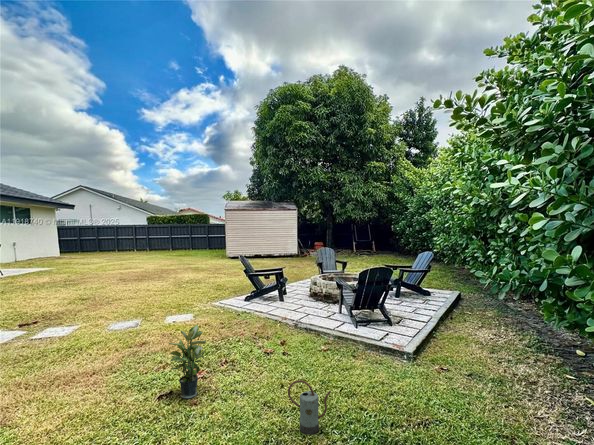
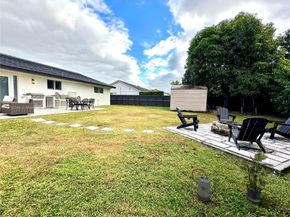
potted plant: present [169,325,206,398] -> present [239,151,273,202]

